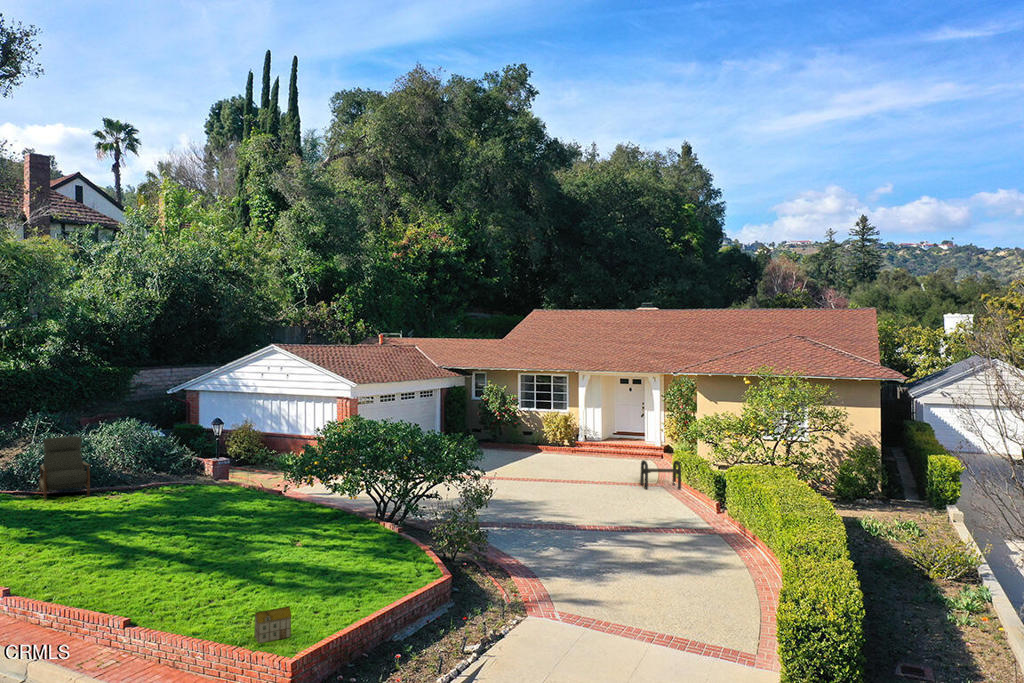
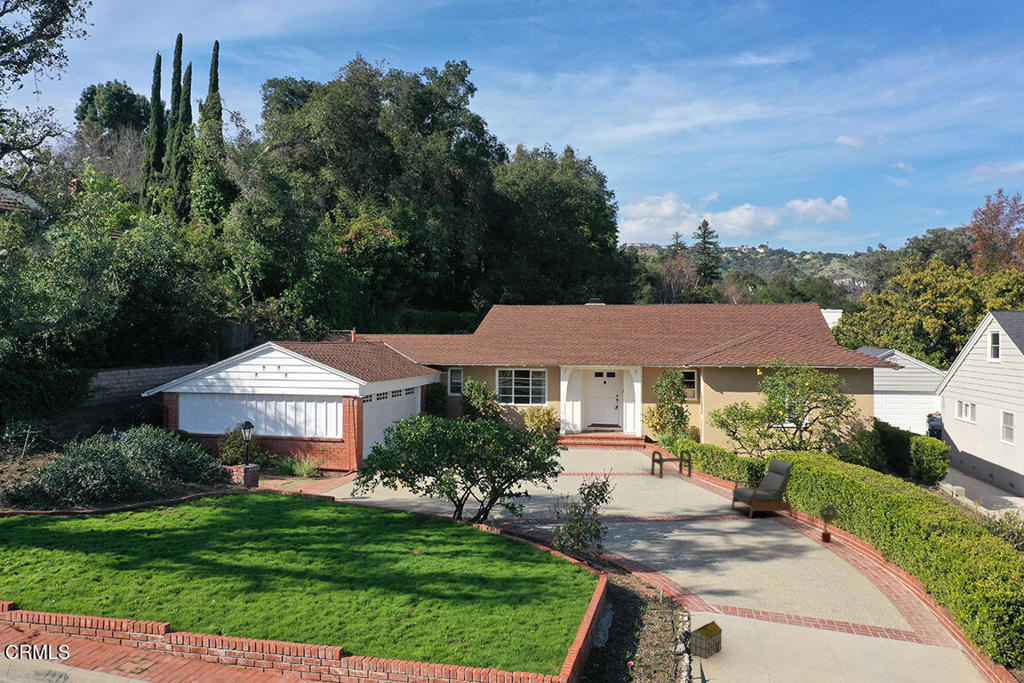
chair: present [39,436,90,501] -> present [731,459,793,519]
potted tree: none [743,514,772,564] -> present [819,498,844,542]
toy house: present [254,606,291,643] -> present [690,621,722,659]

